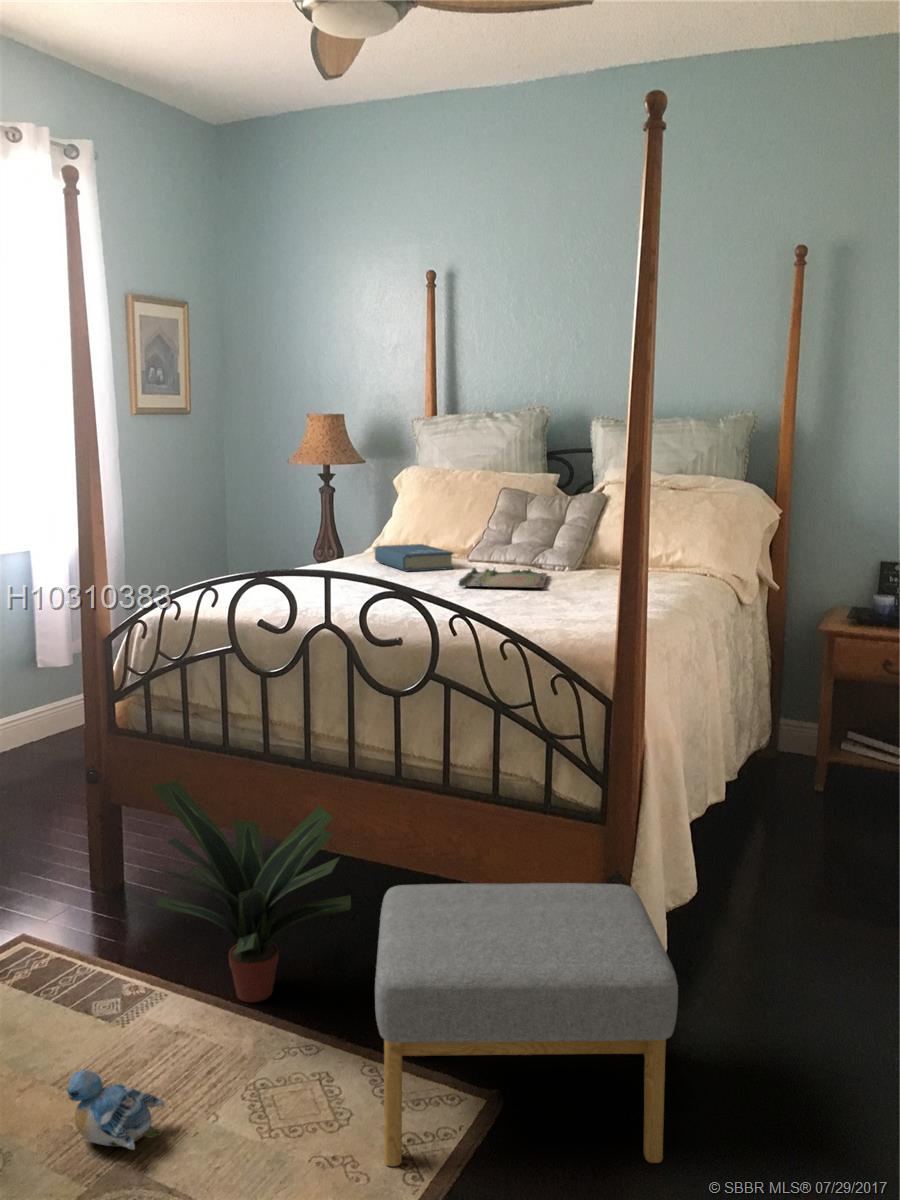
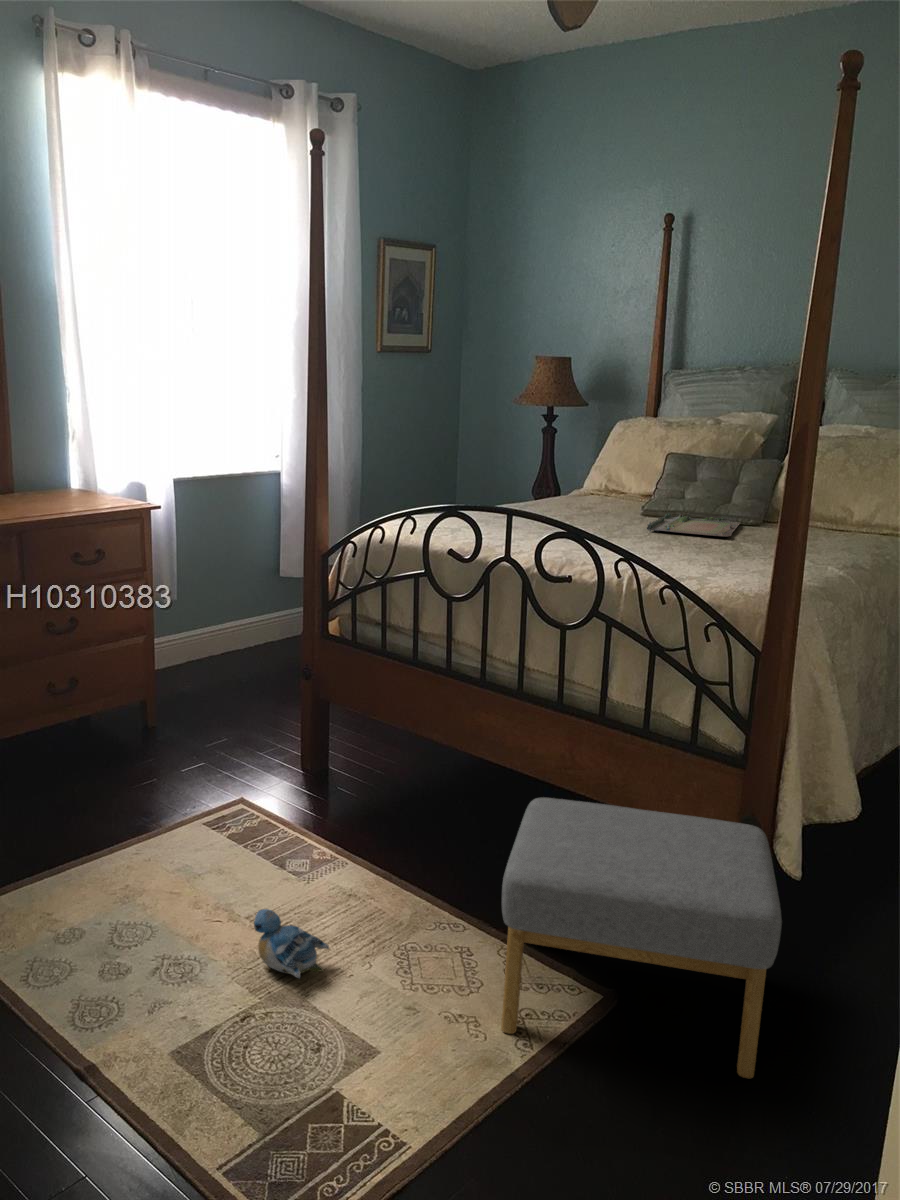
book: present [375,544,453,572] -> none [577,486,651,512]
potted plant: present [152,780,351,1002] -> none [340,683,507,880]

